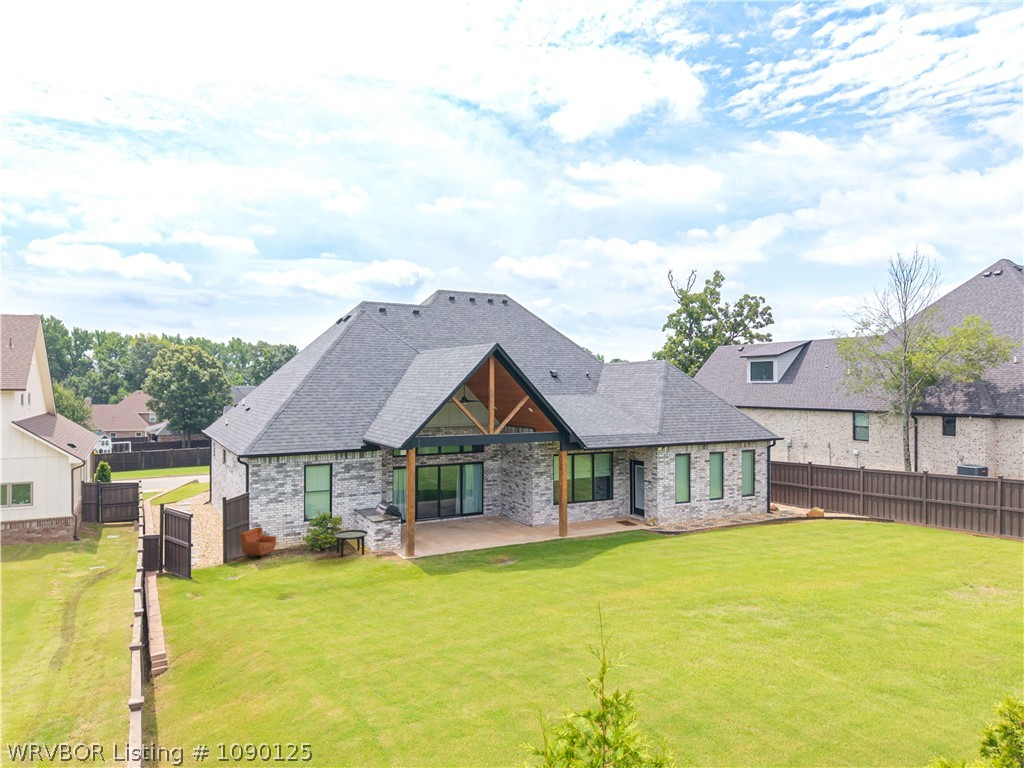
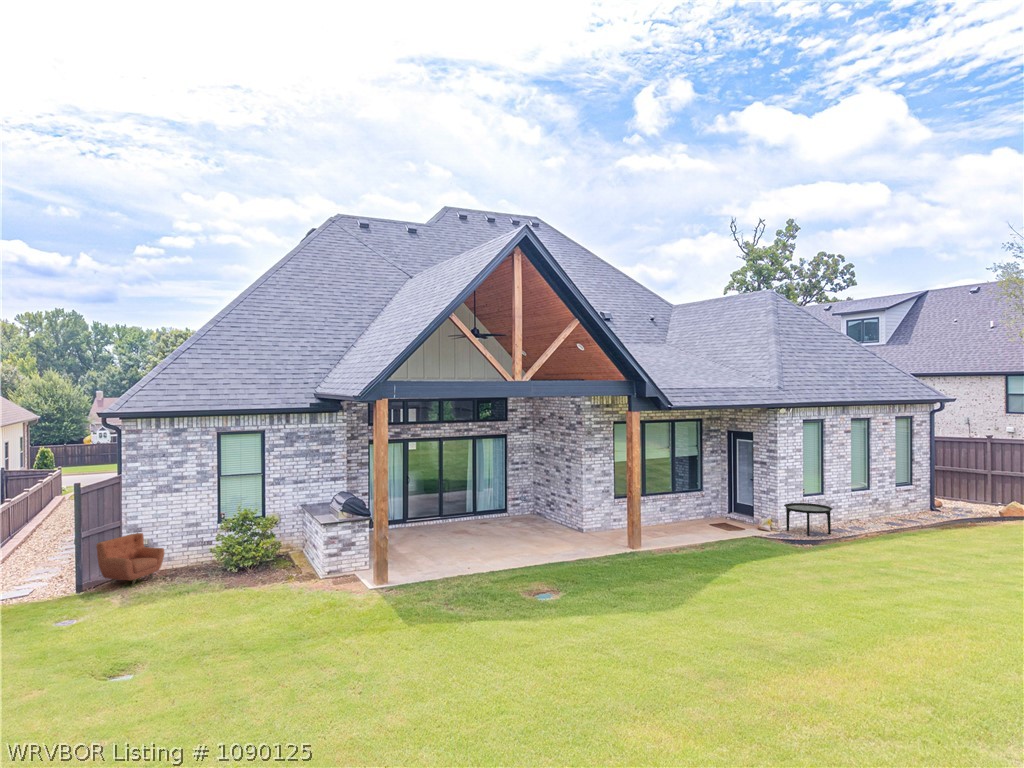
round table: present [333,530,368,557] -> present [784,503,833,536]

